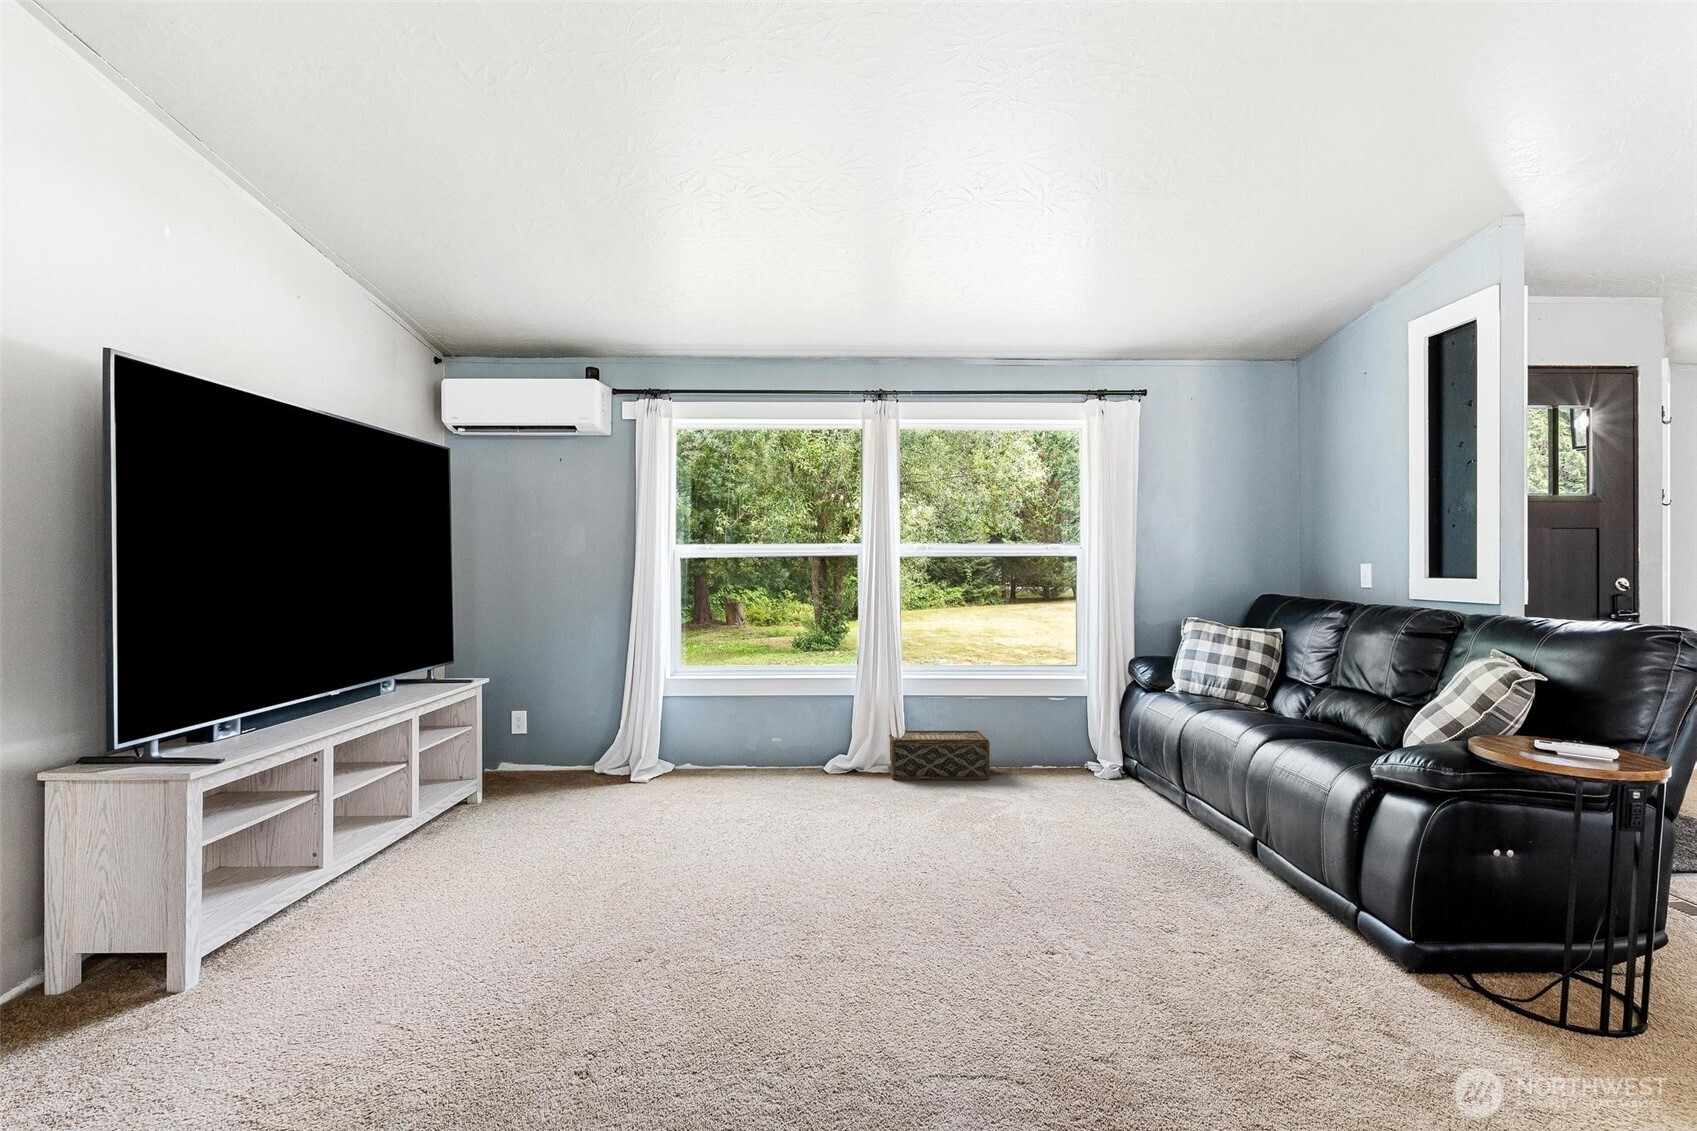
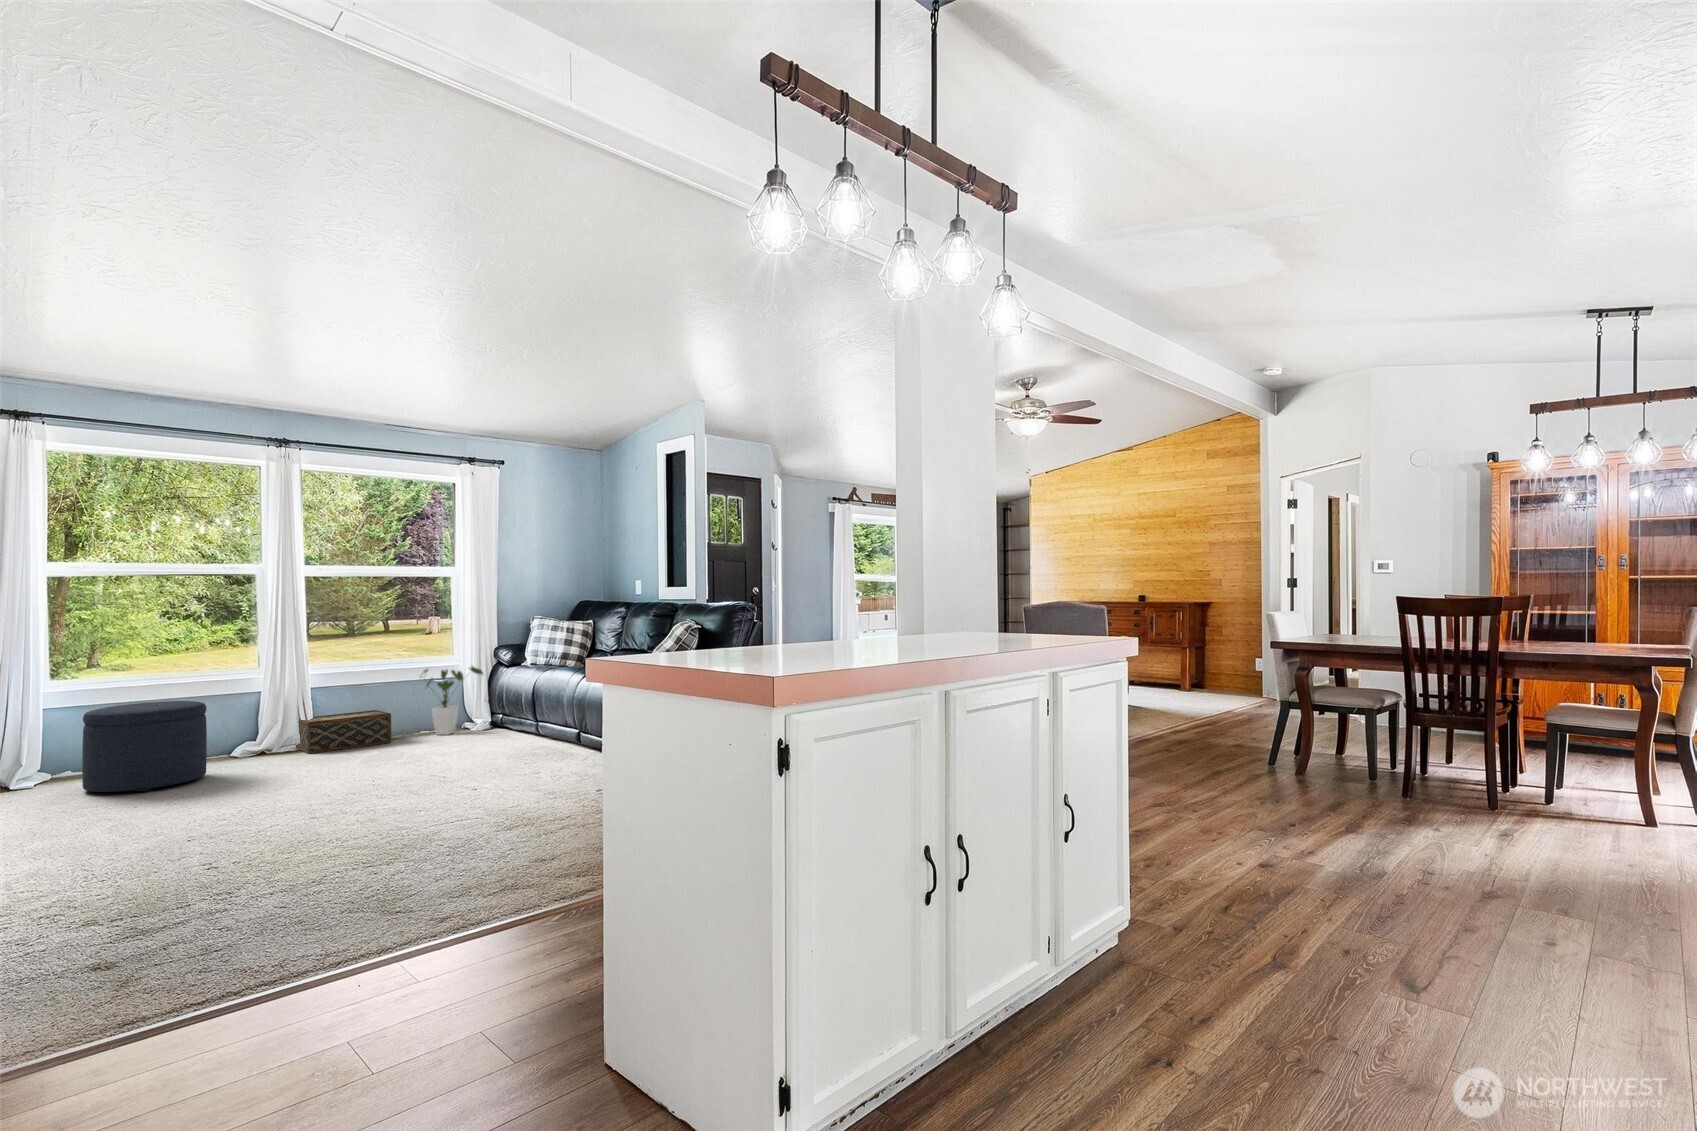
house plant: none [1025,684,1113,779] -> present [423,666,483,735]
ottoman: none [663,698,776,807] -> present [82,701,207,792]

